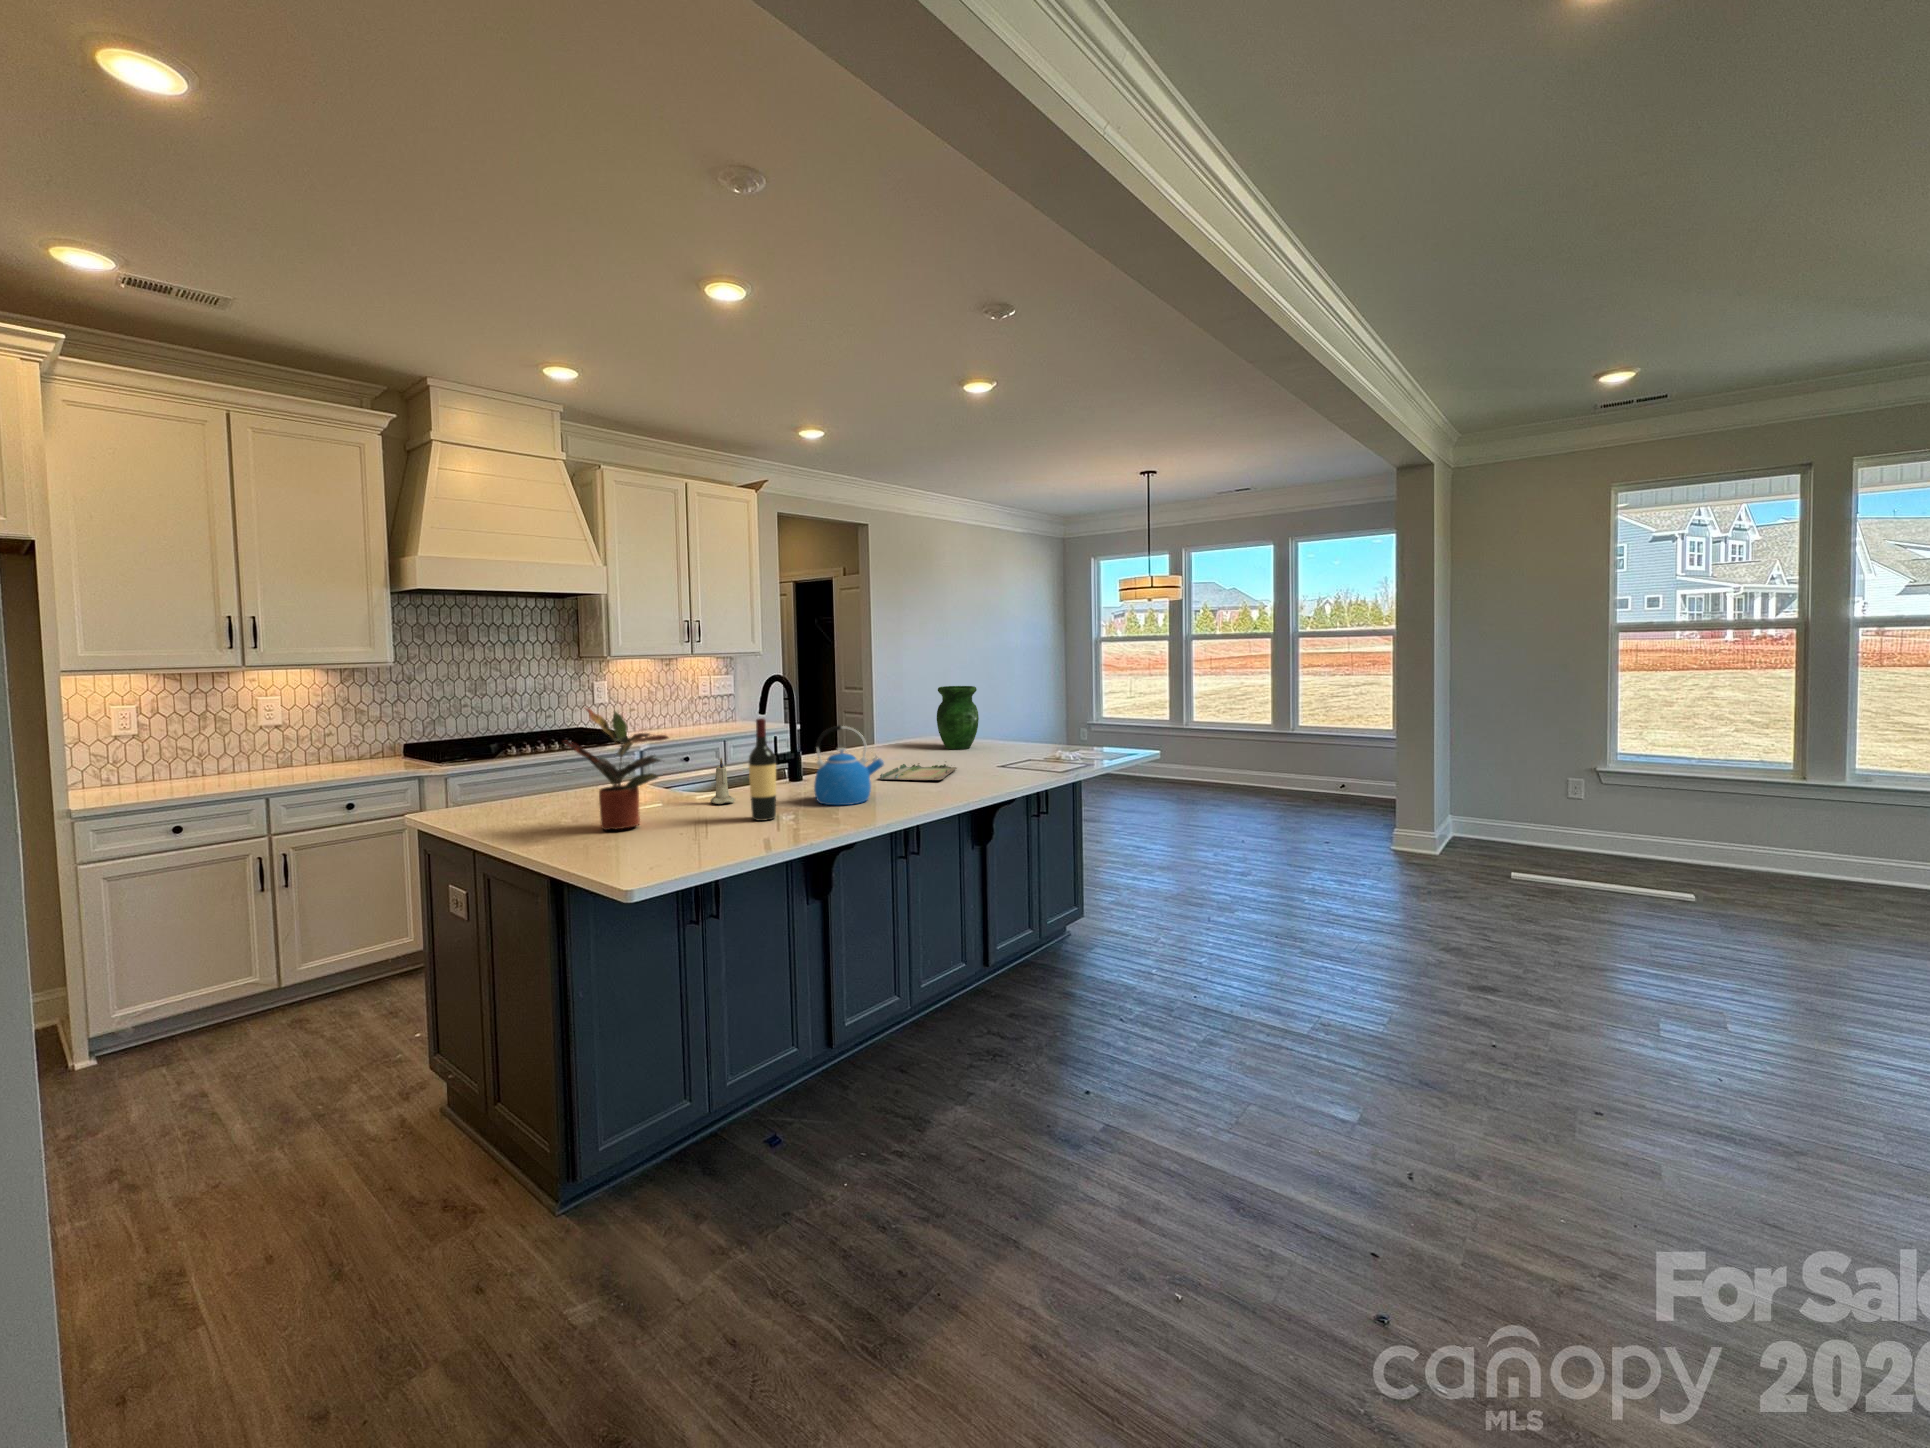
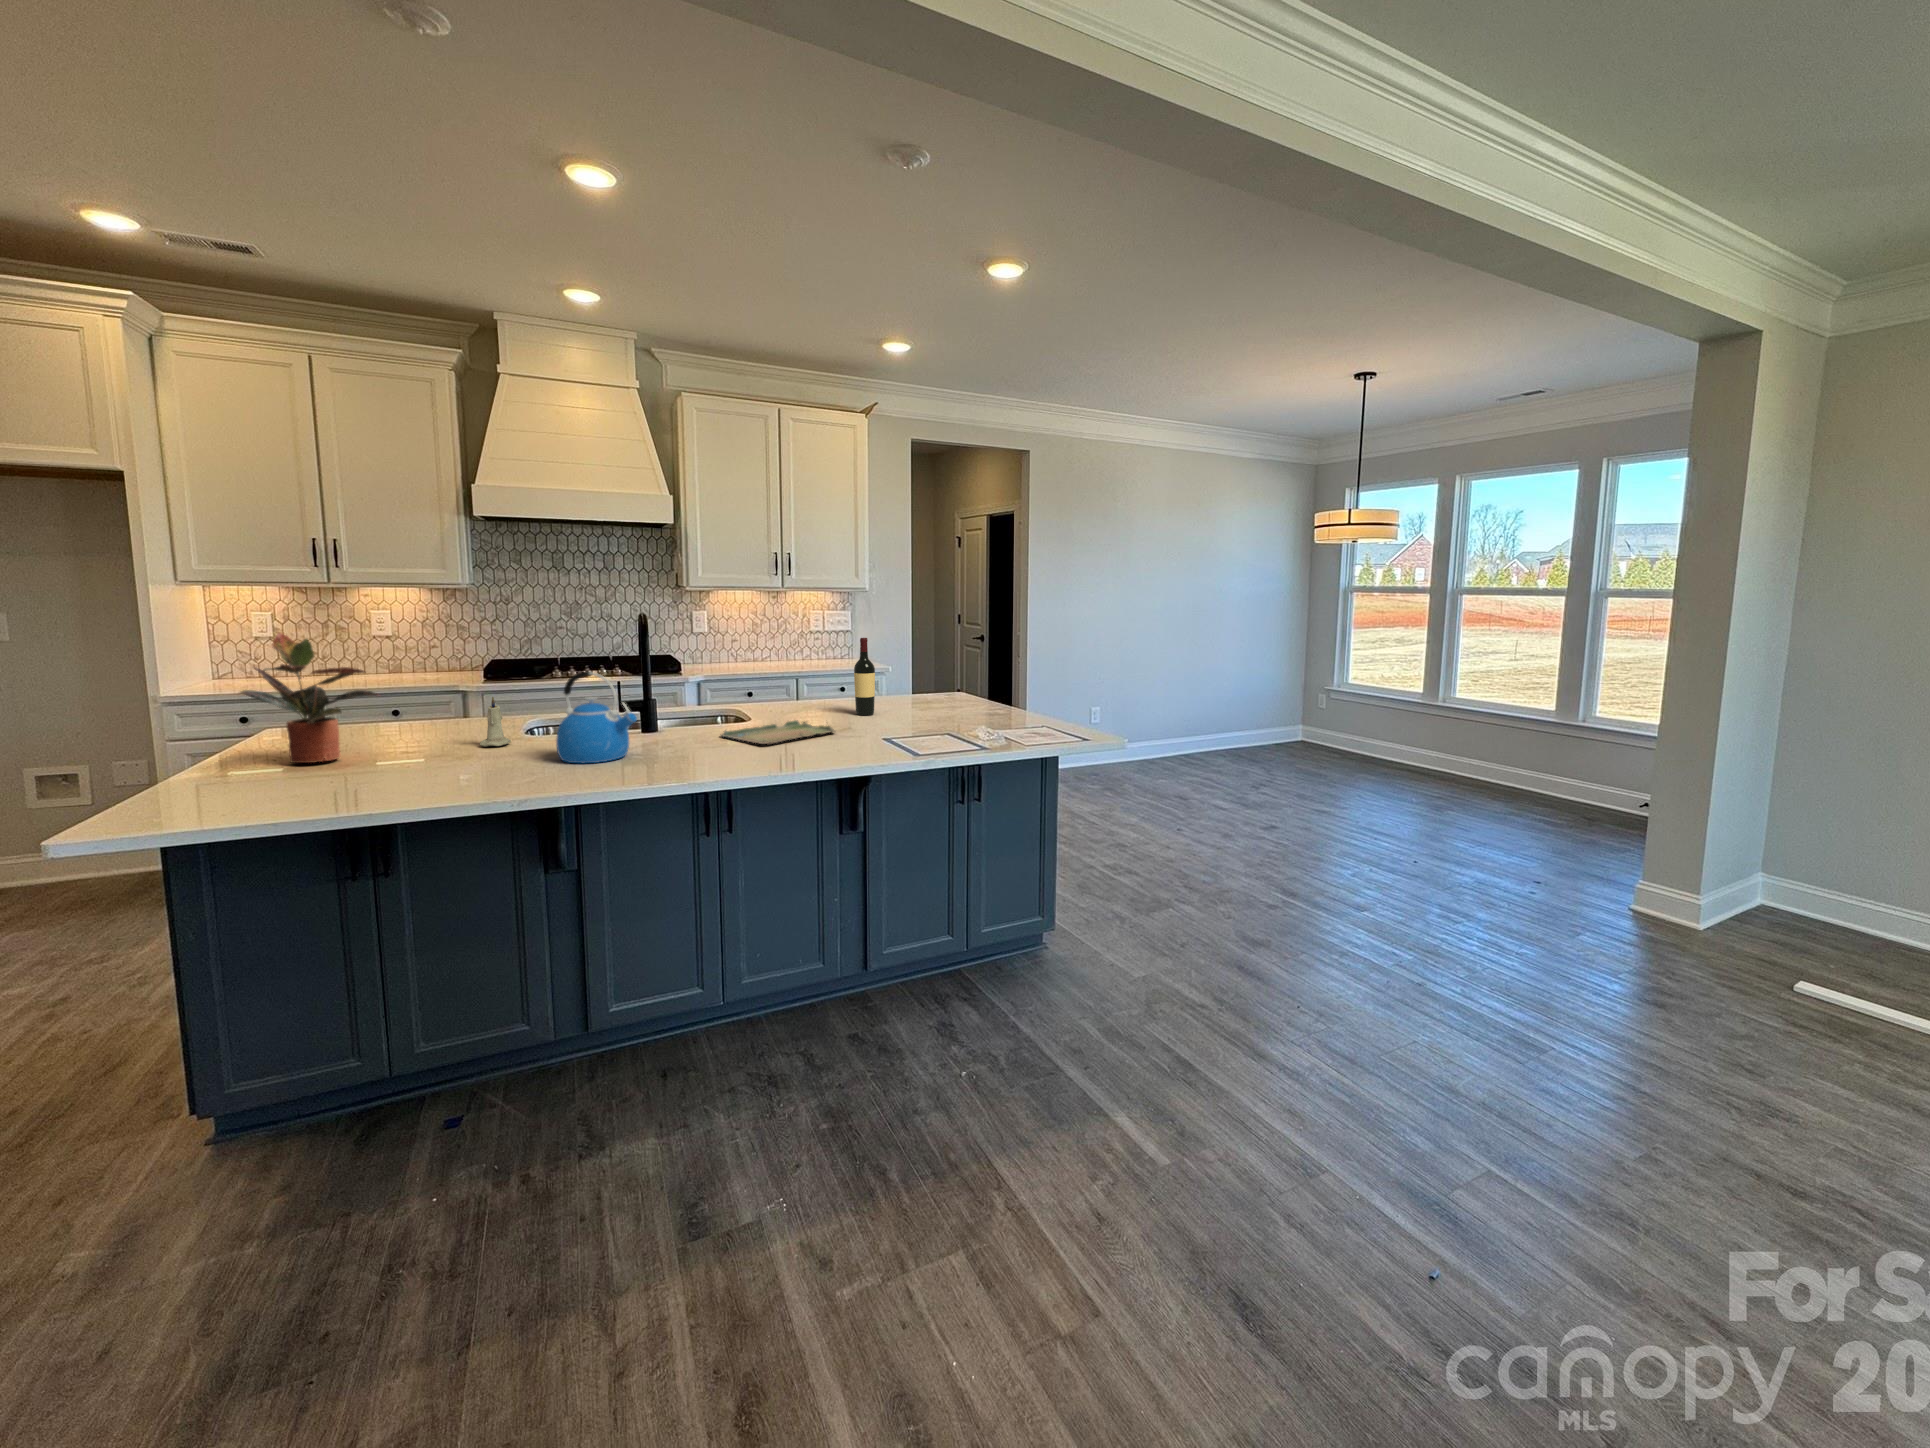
vase: present [937,686,979,749] -> none [915,634,964,709]
wine bottle: present [749,718,776,821] -> present [854,638,875,715]

